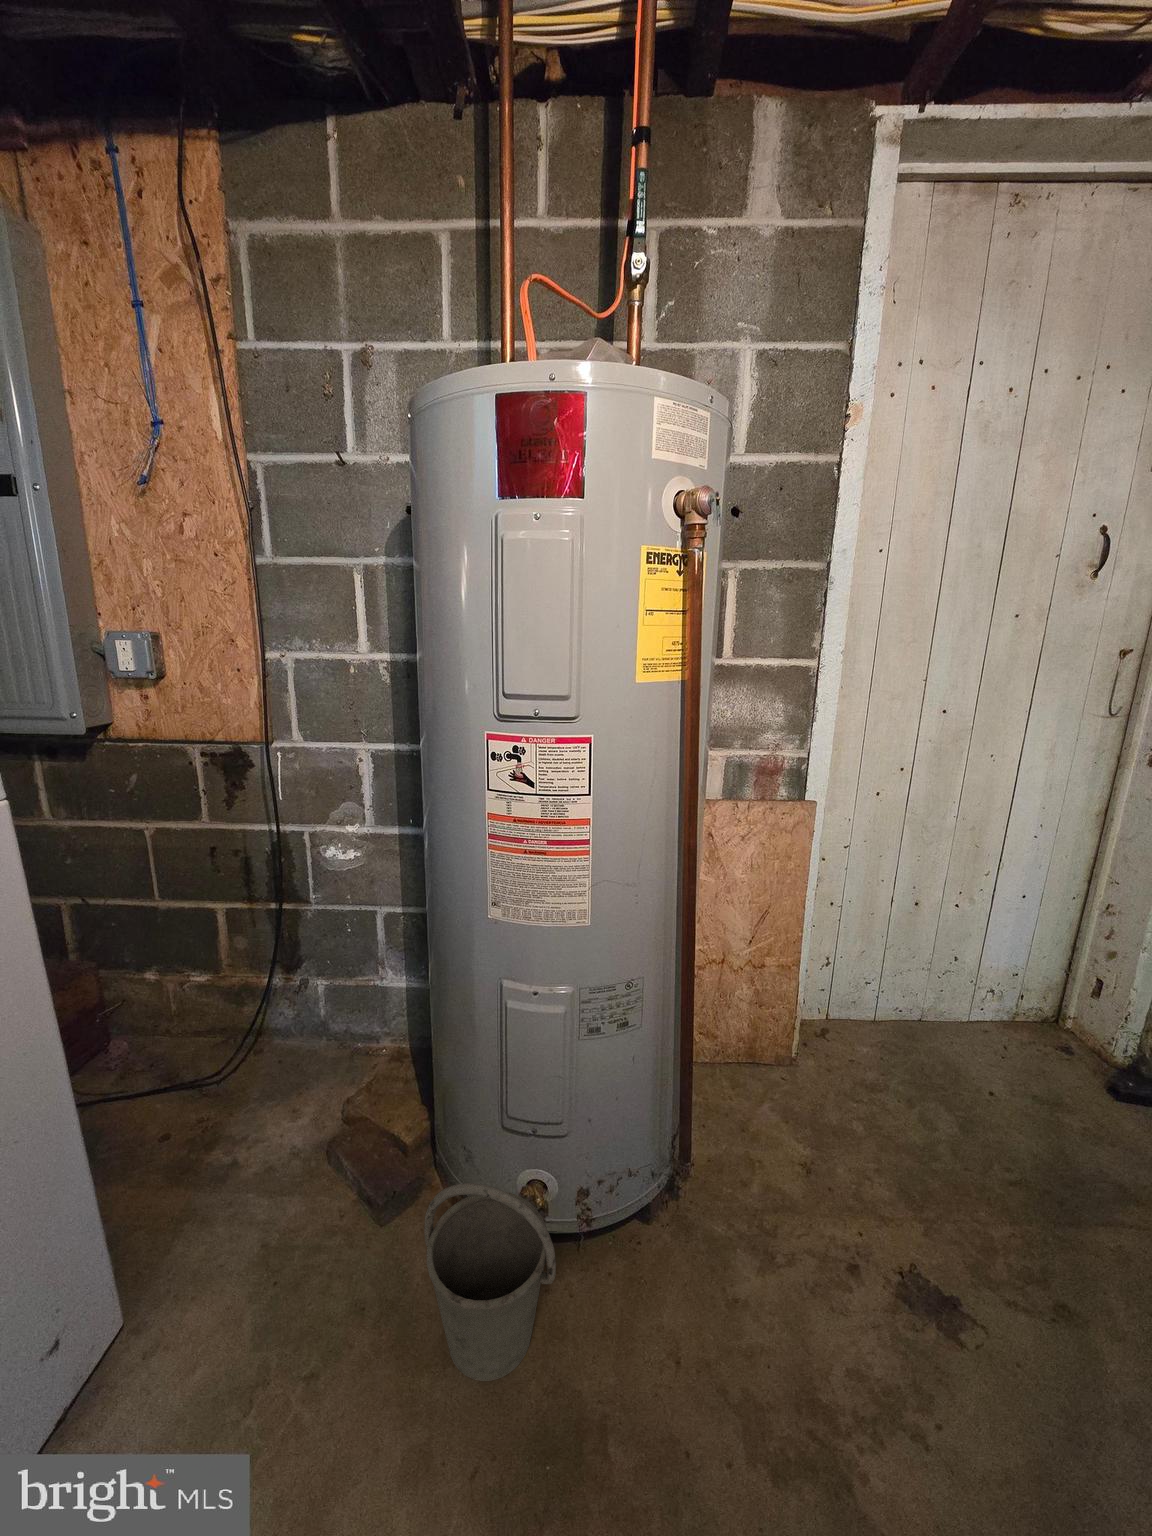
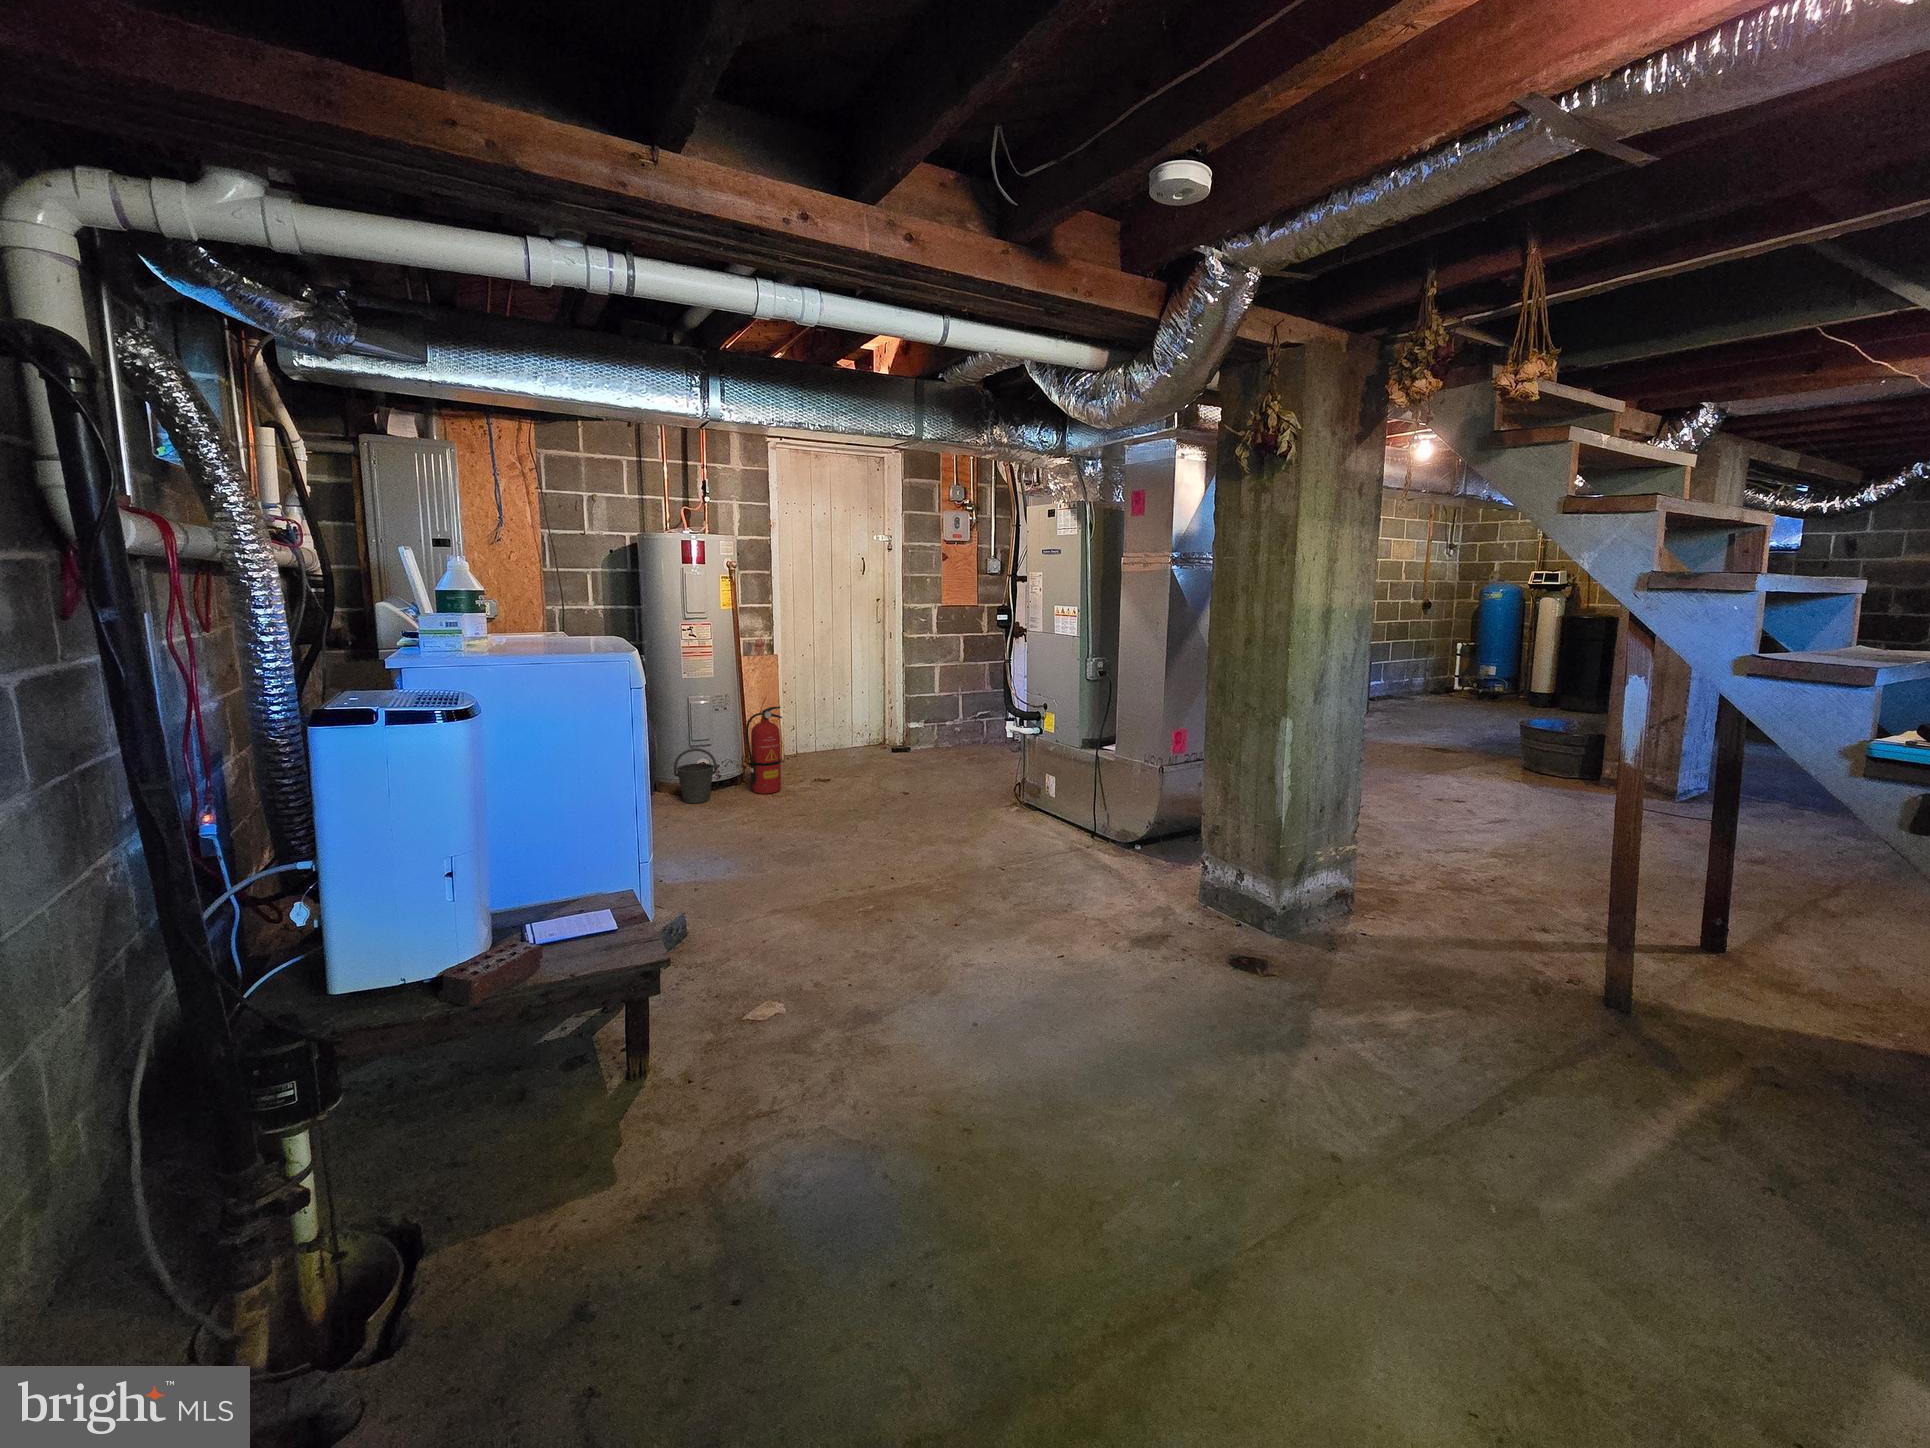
fire extinguisher: none [668,1075,817,1400] -> present [746,707,782,794]

